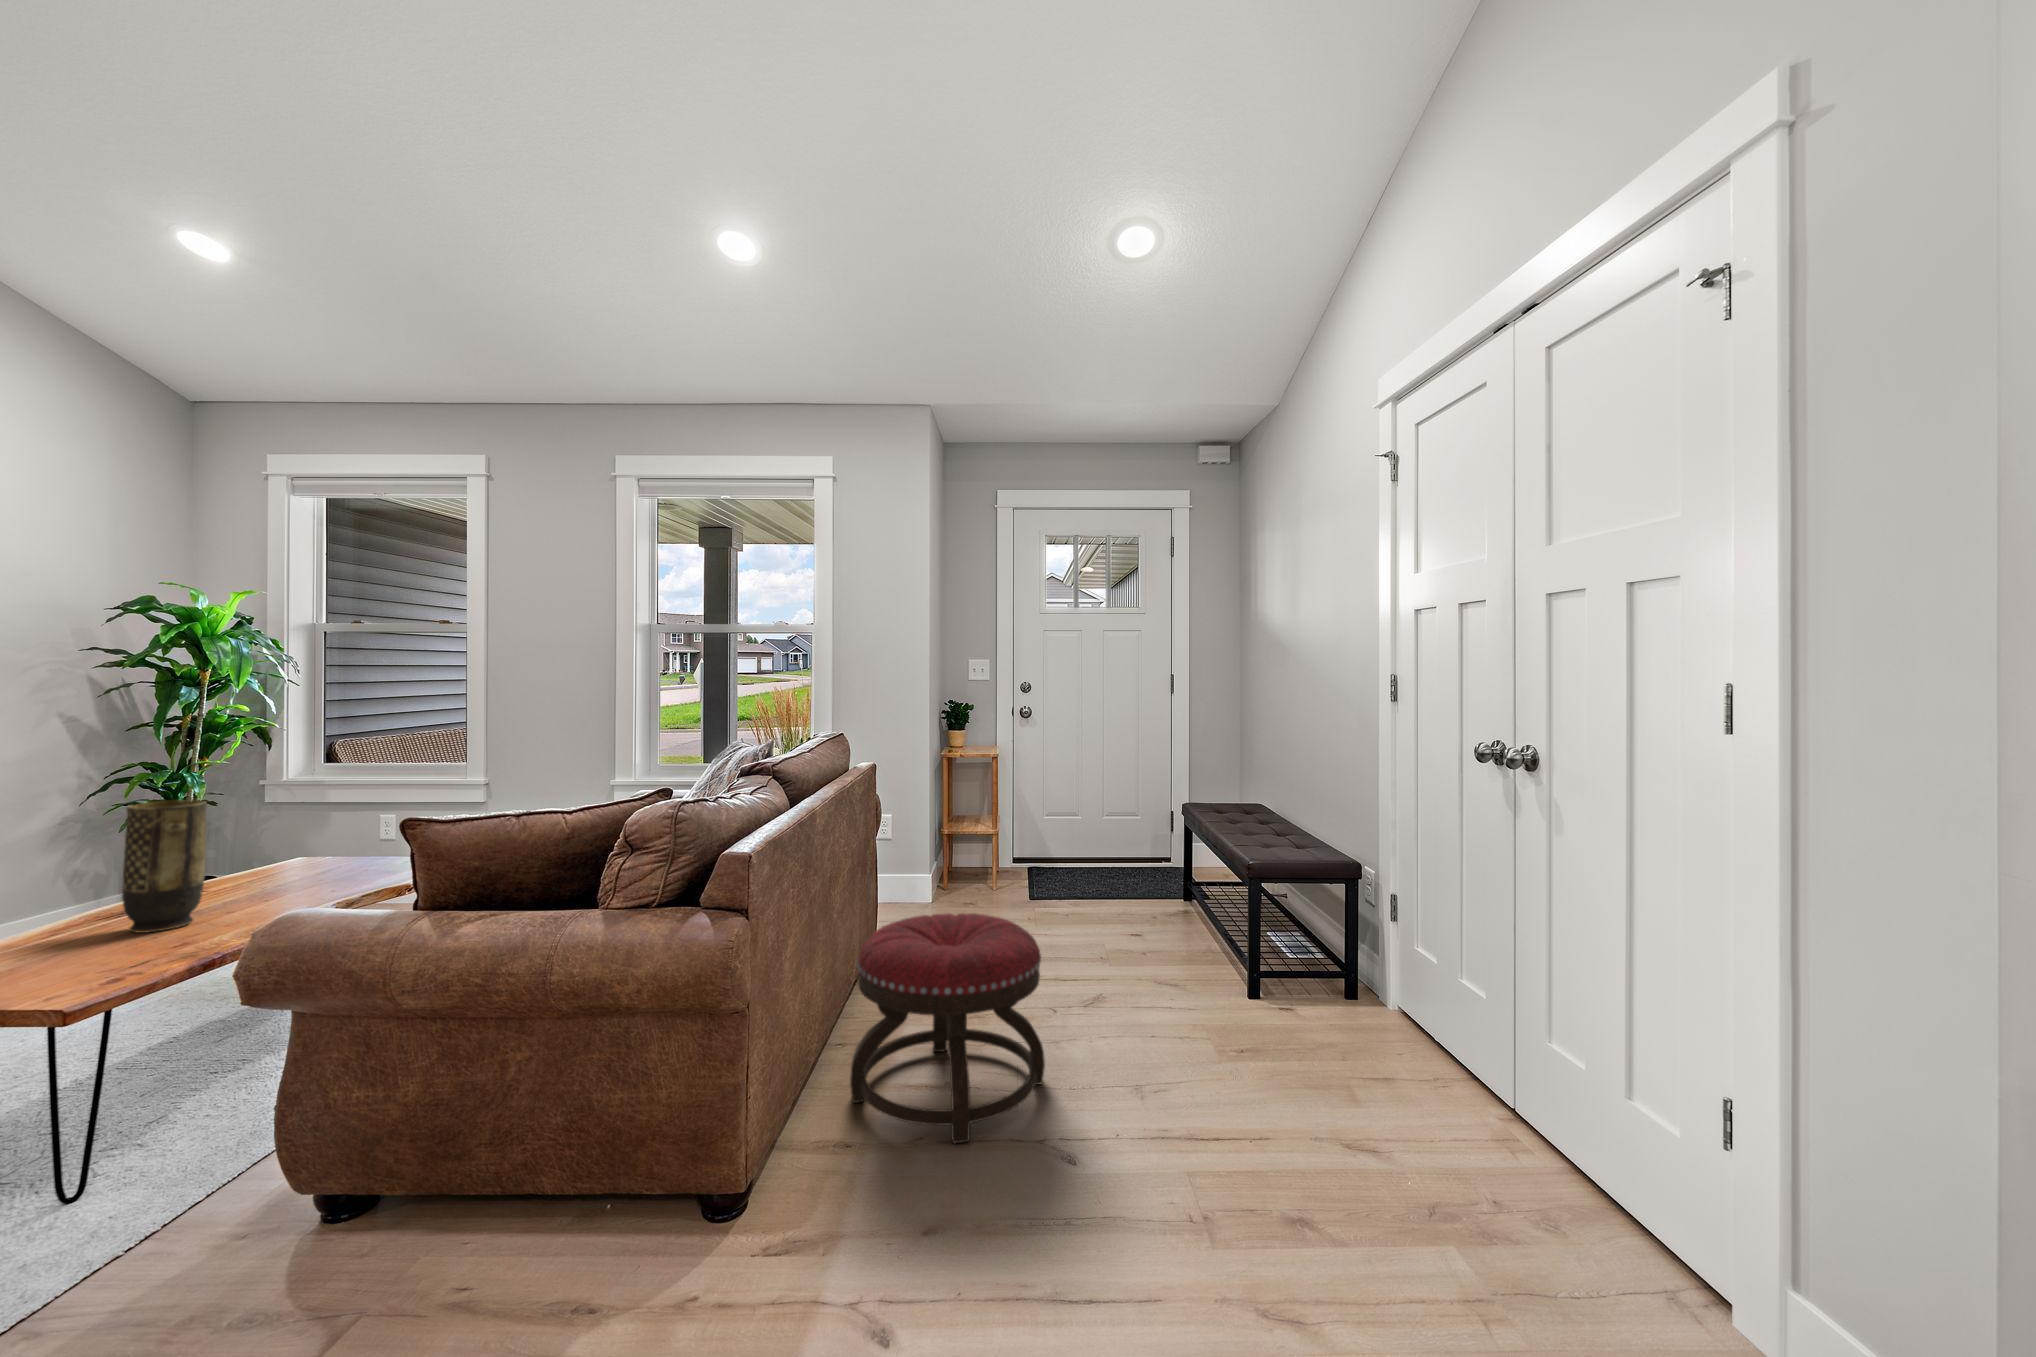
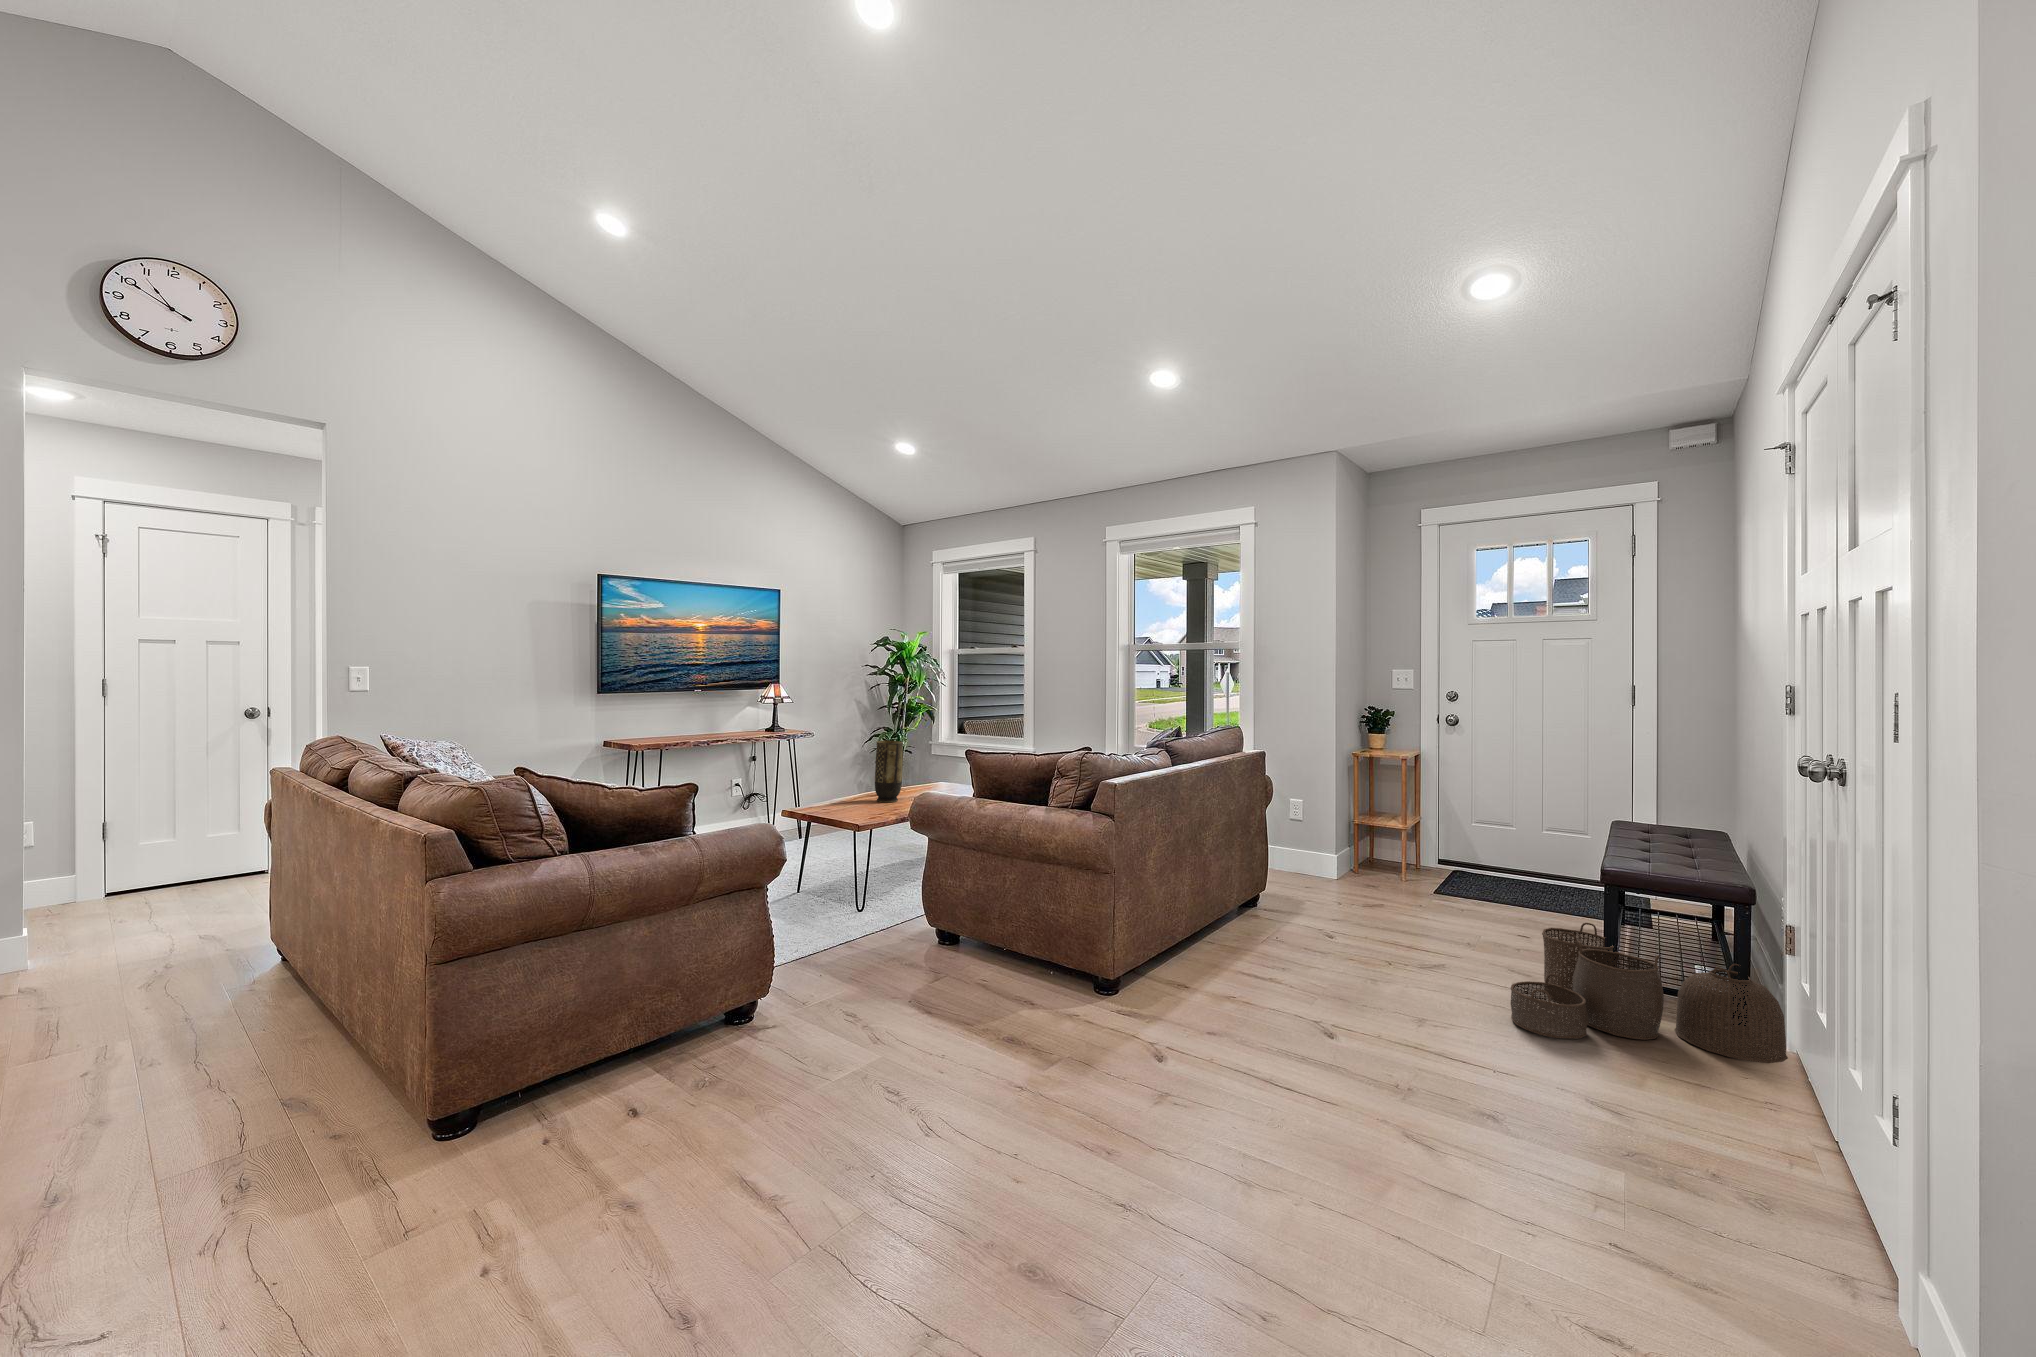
ottoman: present [850,913,1045,1144] -> none [1199,857,1347,1007]
woven basket: none [1195,921,1397,1067] -> present [1511,923,1788,1063]

